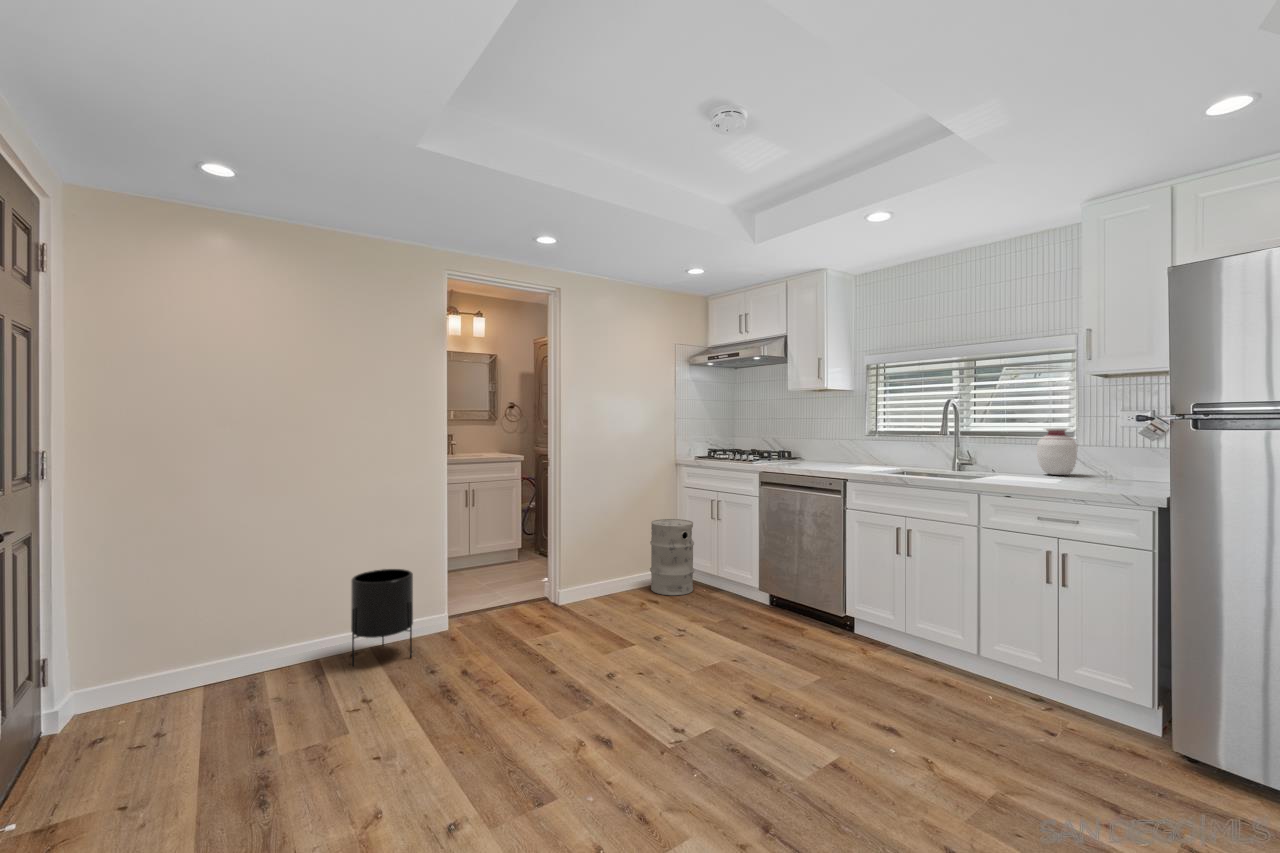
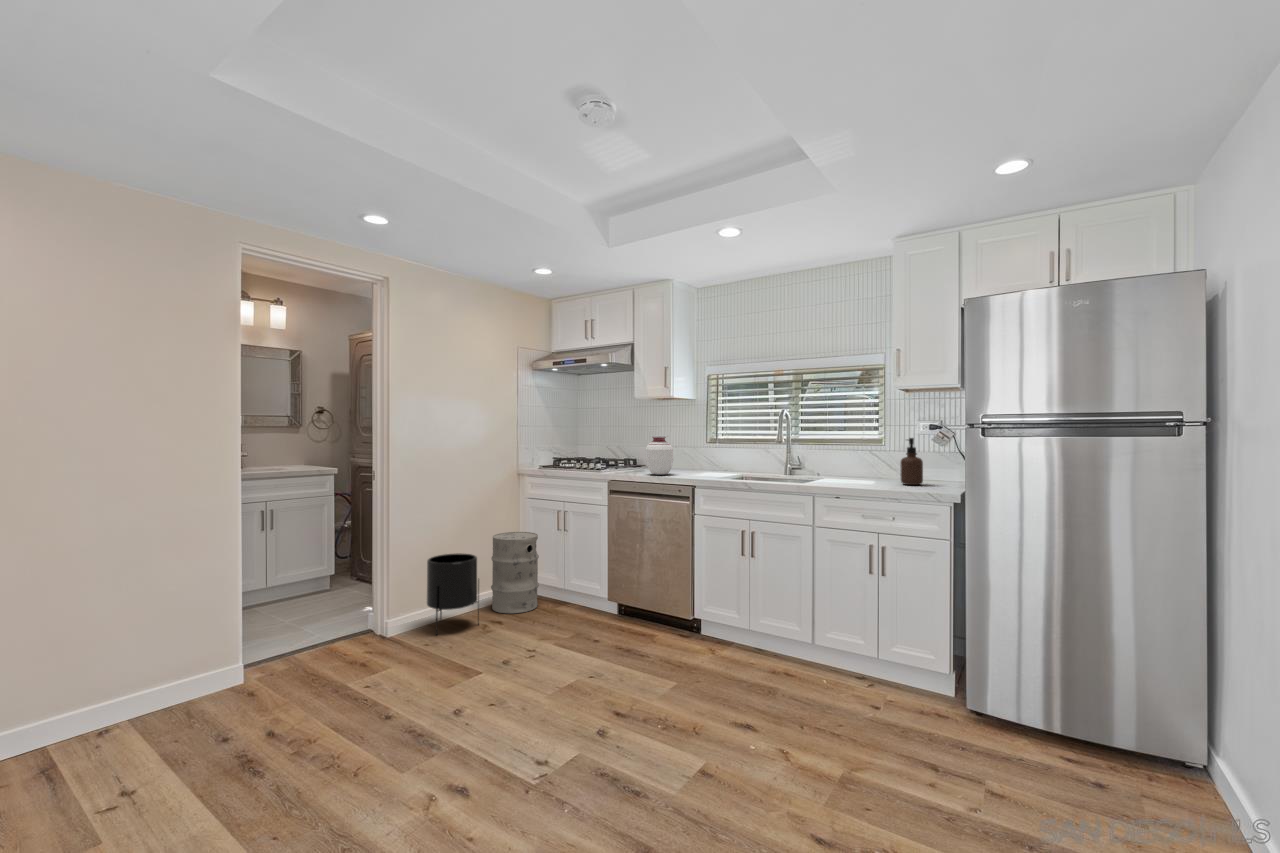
vase: present [1037,428,1077,475] -> present [646,436,673,475]
soap dispenser: none [1095,431,1125,486] -> present [900,438,923,485]
planter: present [351,569,413,666] -> present [427,553,479,635]

